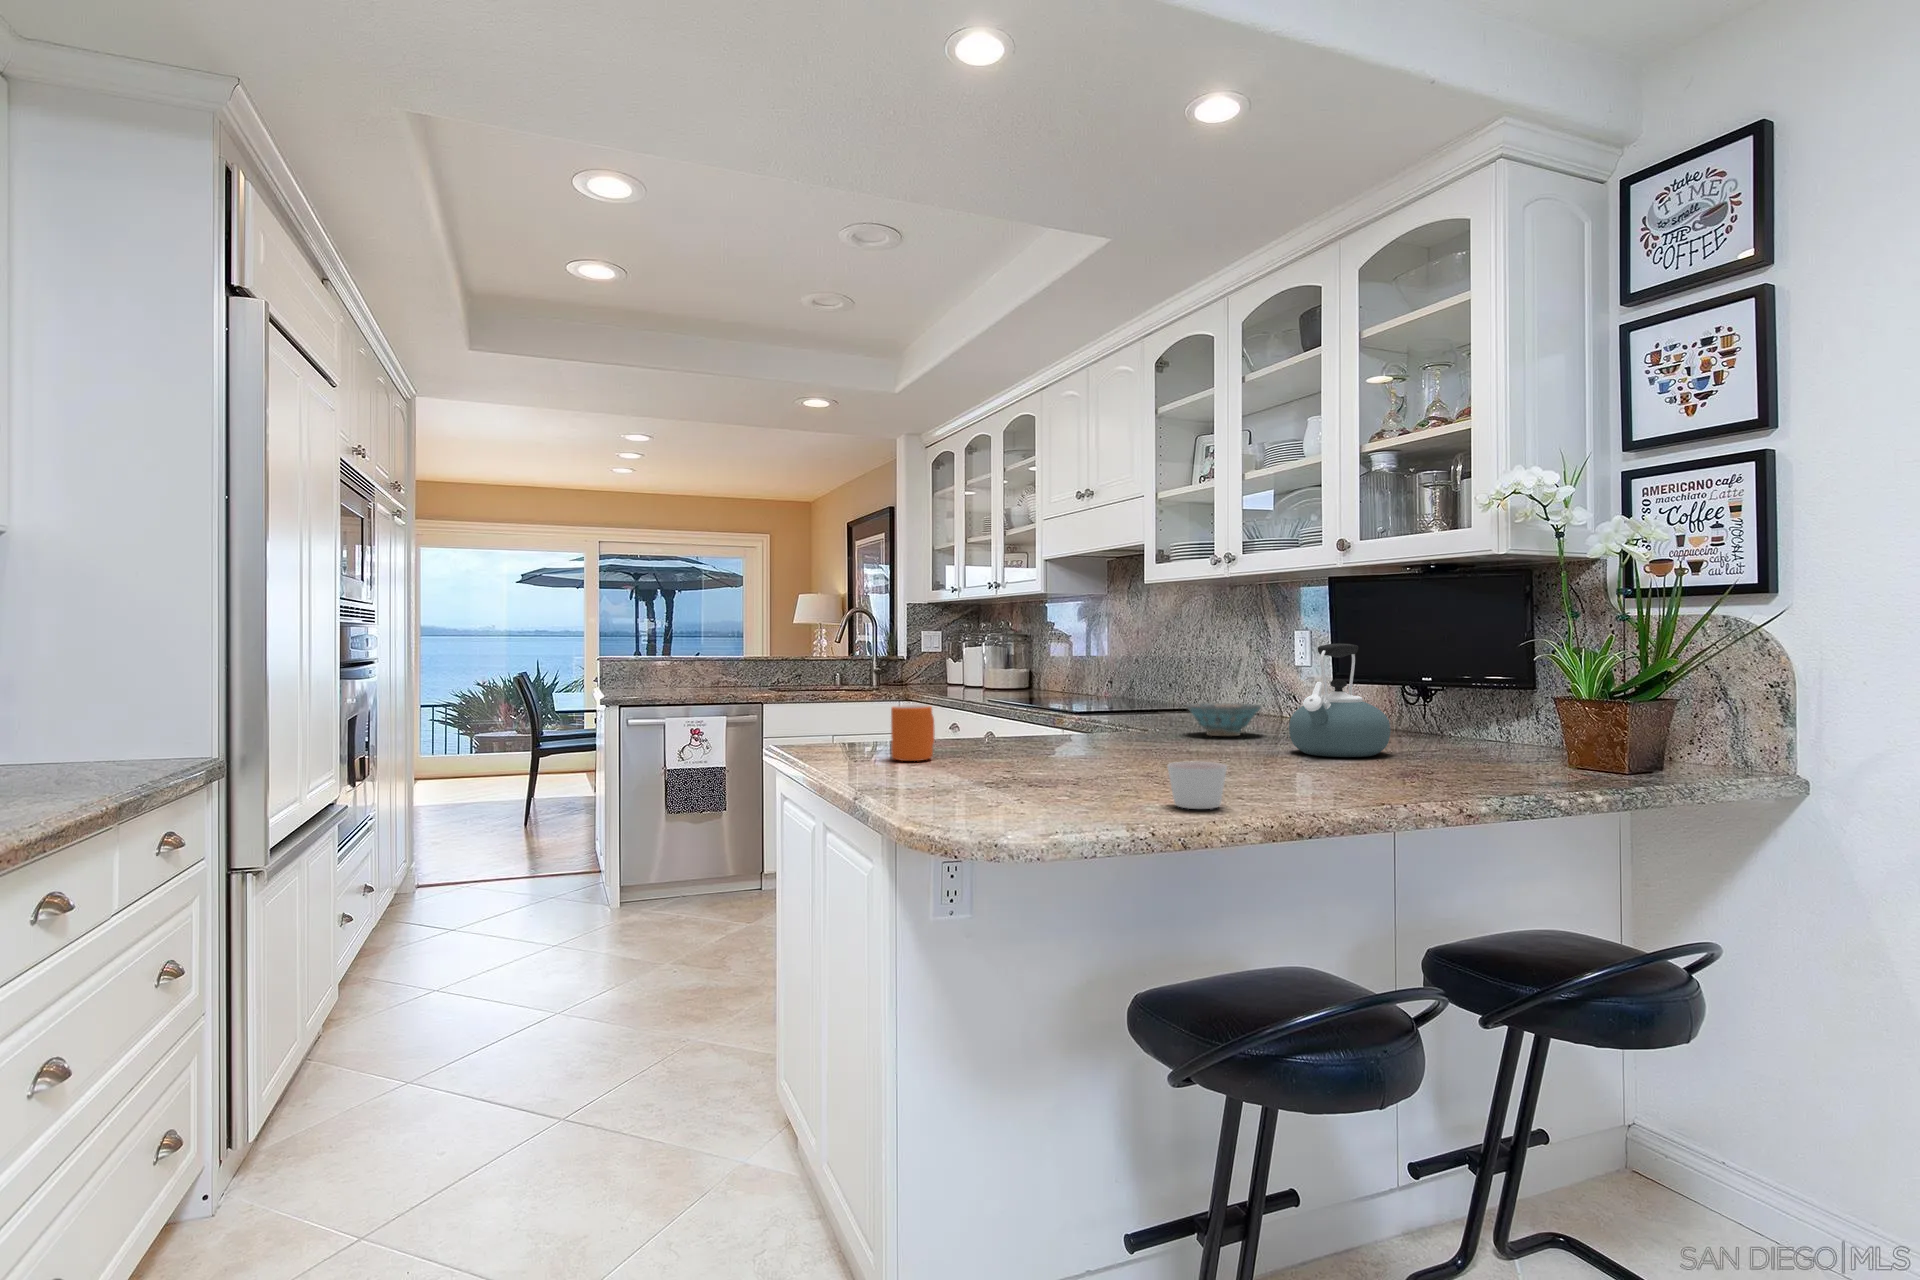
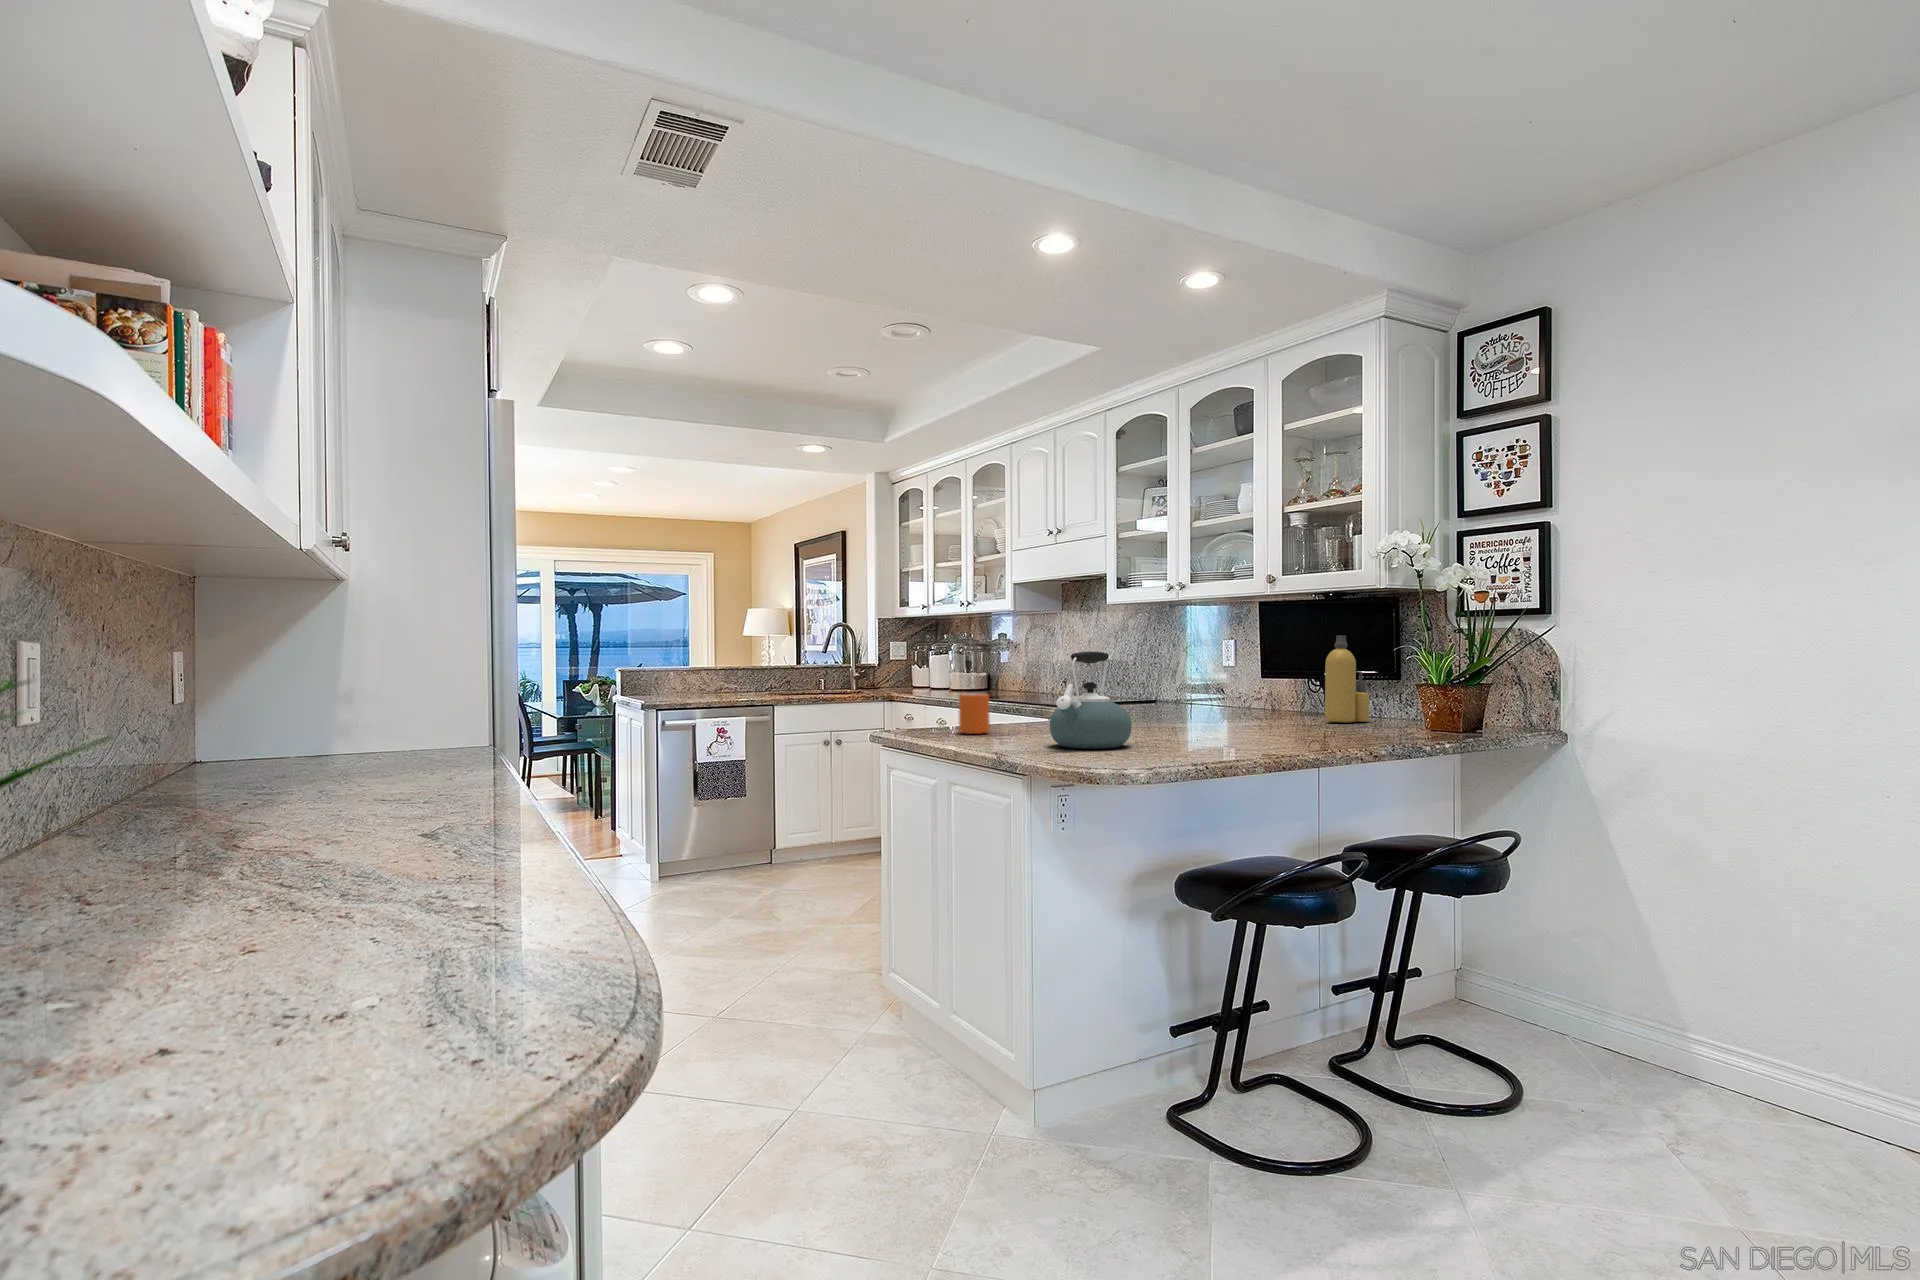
bottle: none [1420,624,1486,747] -> present [1325,635,1369,723]
kettle: present [1289,643,1391,757] -> present [1050,651,1132,749]
ceramic bowl: present [1186,703,1262,736] -> none [1153,694,1211,718]
candle: present [1168,762,1227,809] -> none [1185,724,1224,753]

